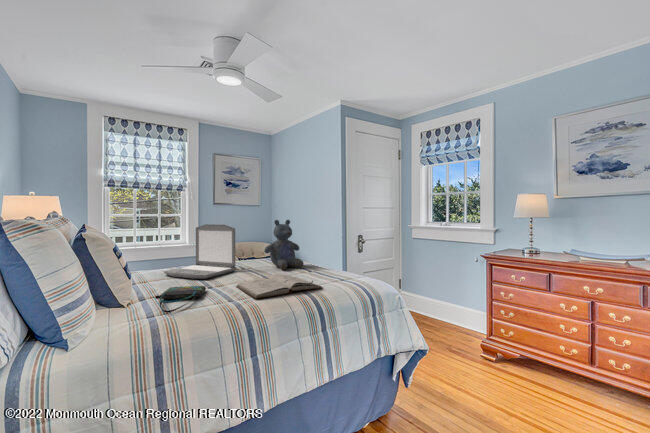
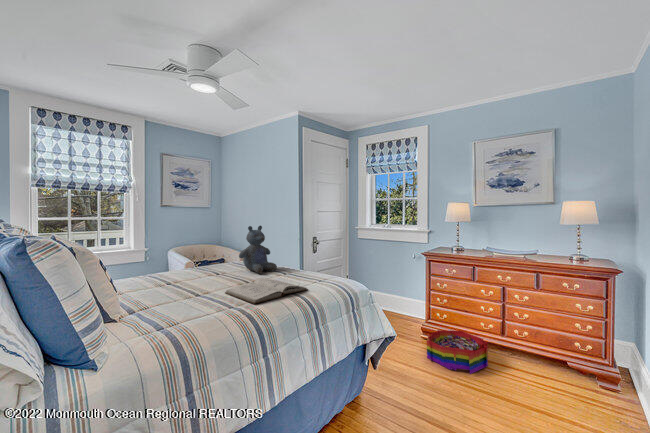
laptop: present [164,224,236,279] -> none [137,231,213,287]
tote bag: present [155,286,206,313] -> none [153,294,201,324]
storage bin: none [483,349,567,409] -> present [427,330,488,374]

